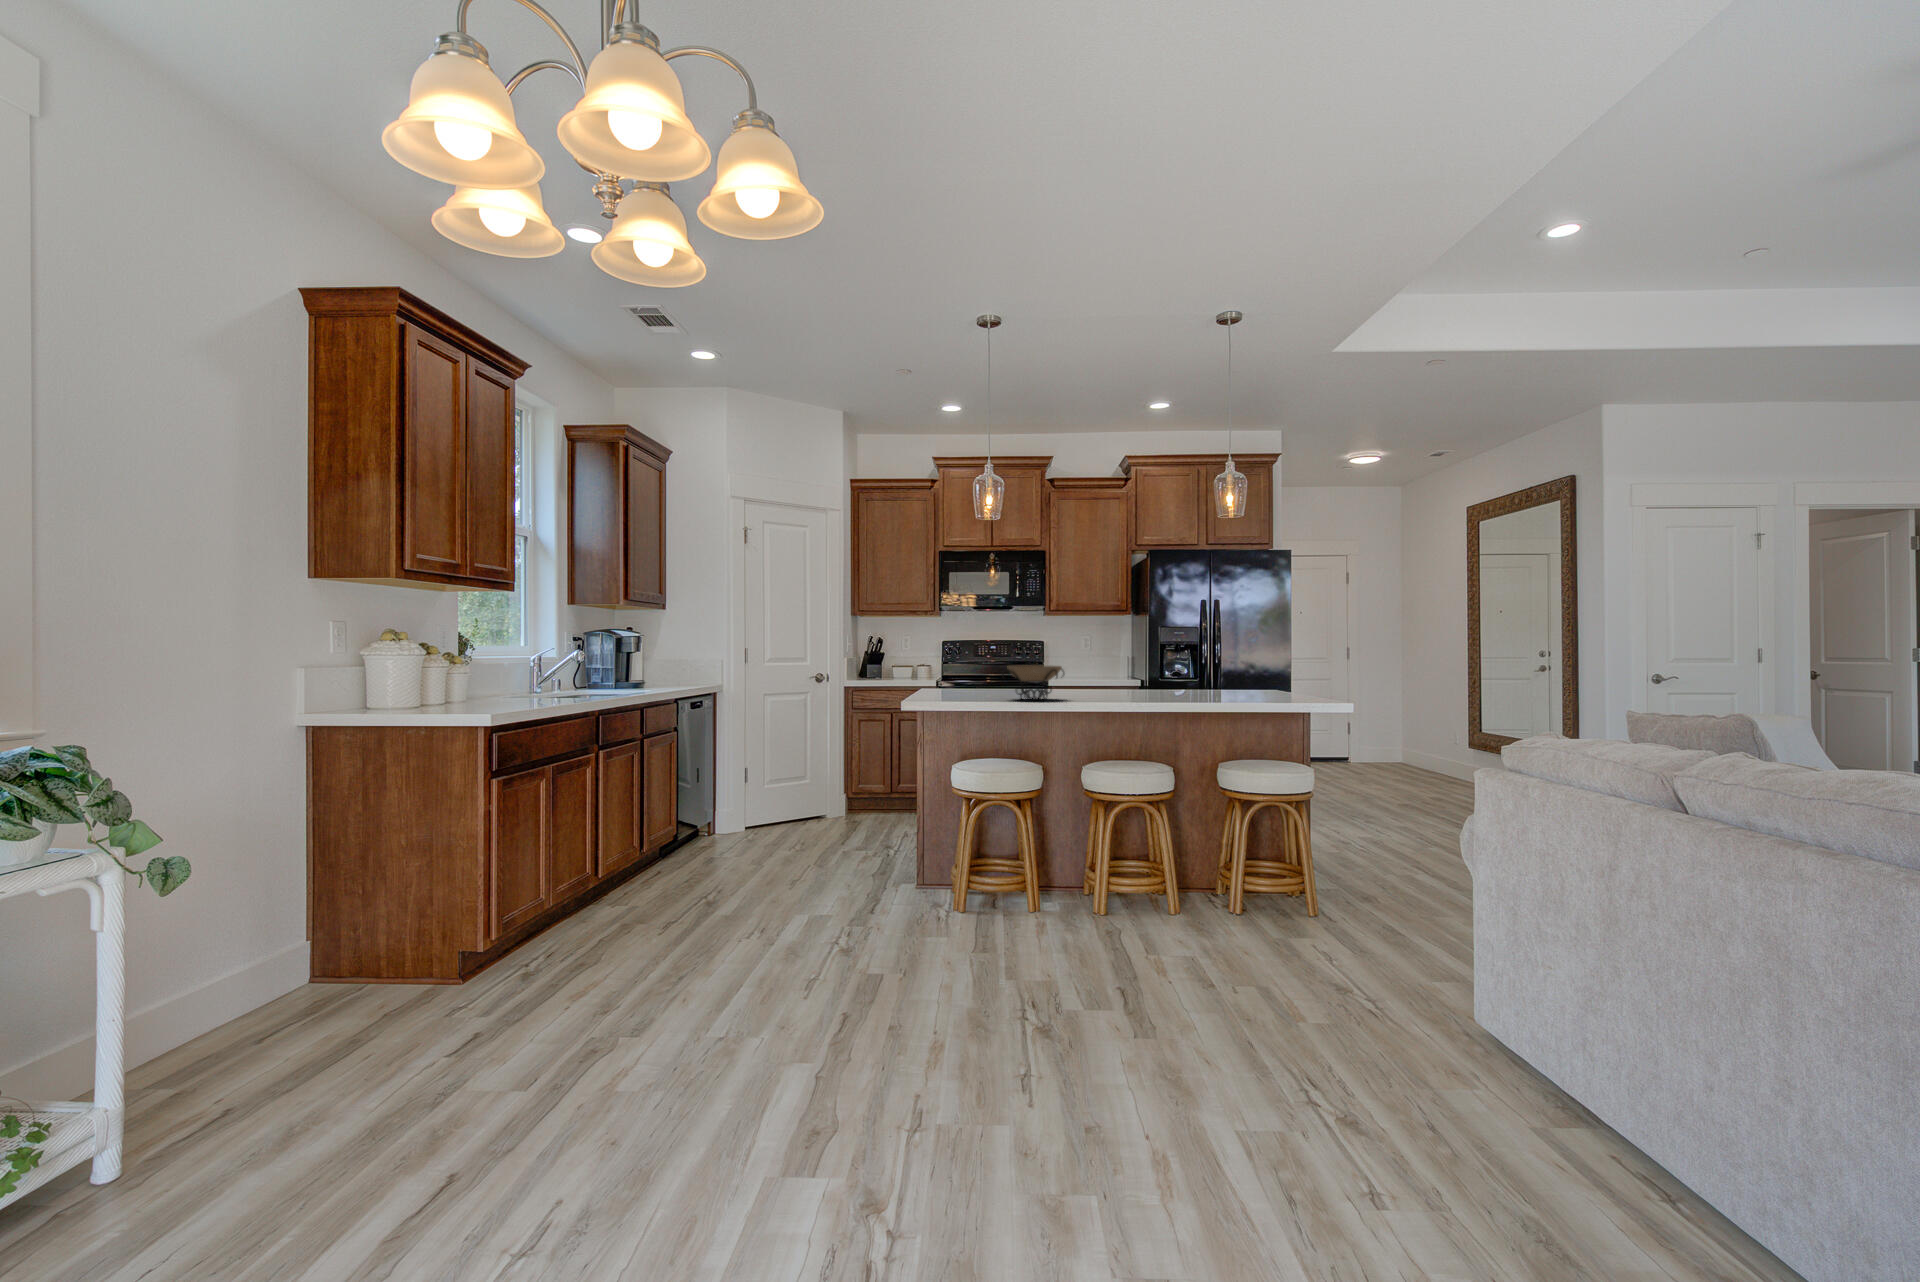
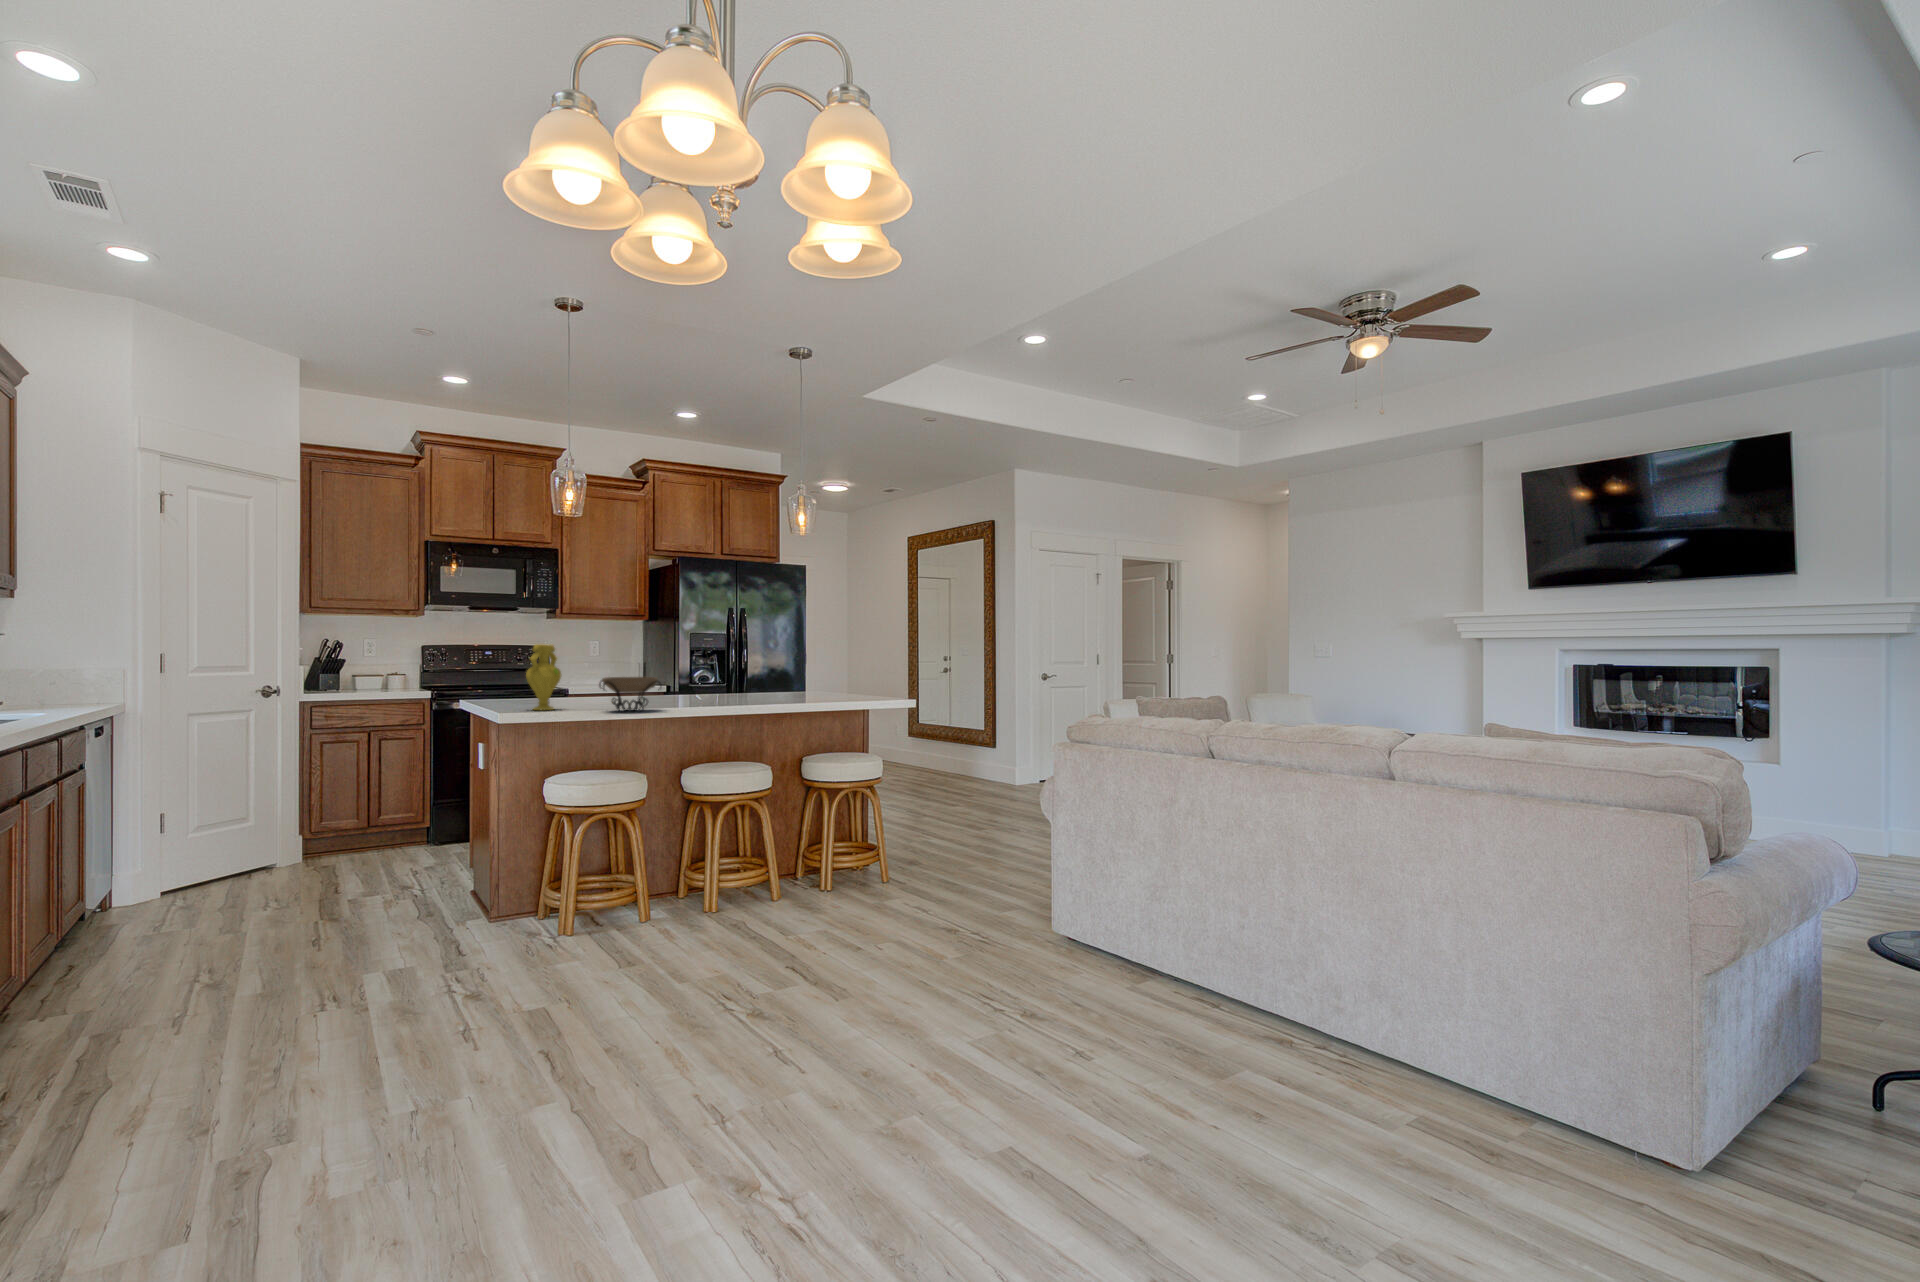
vase: none [954,634,983,696] -> present [526,644,561,710]

